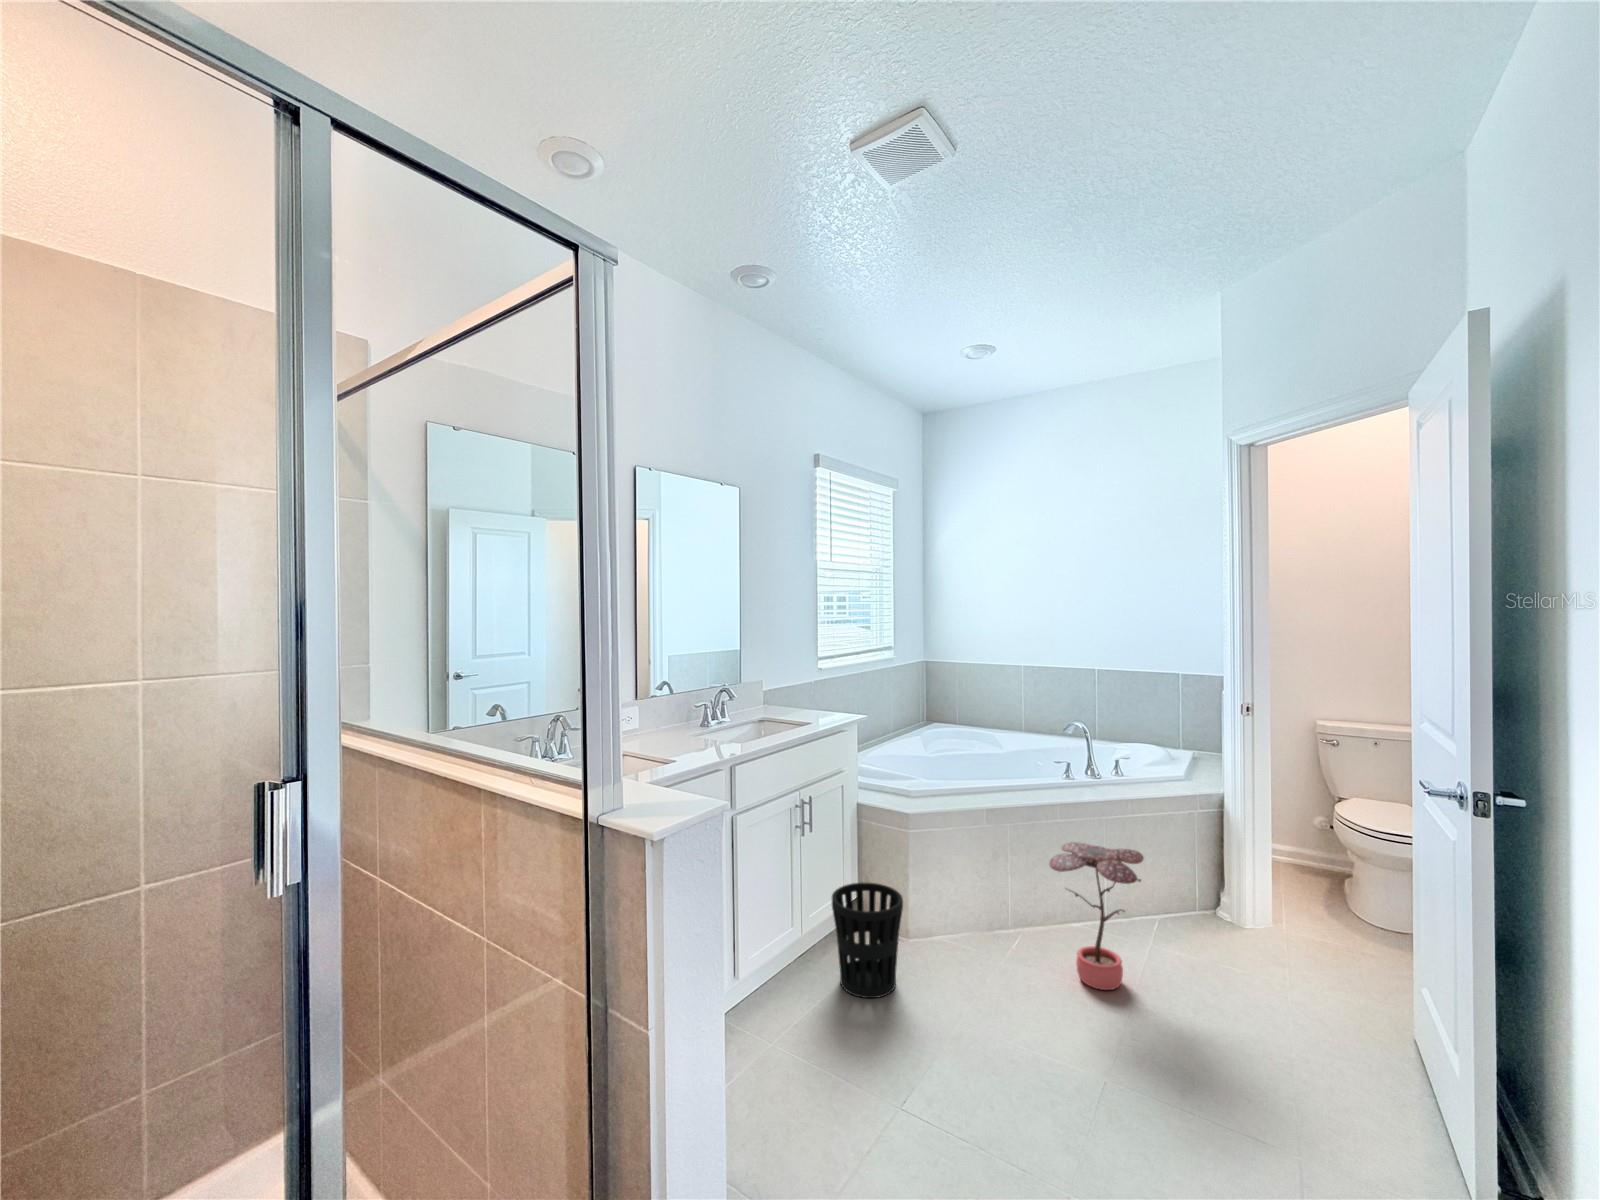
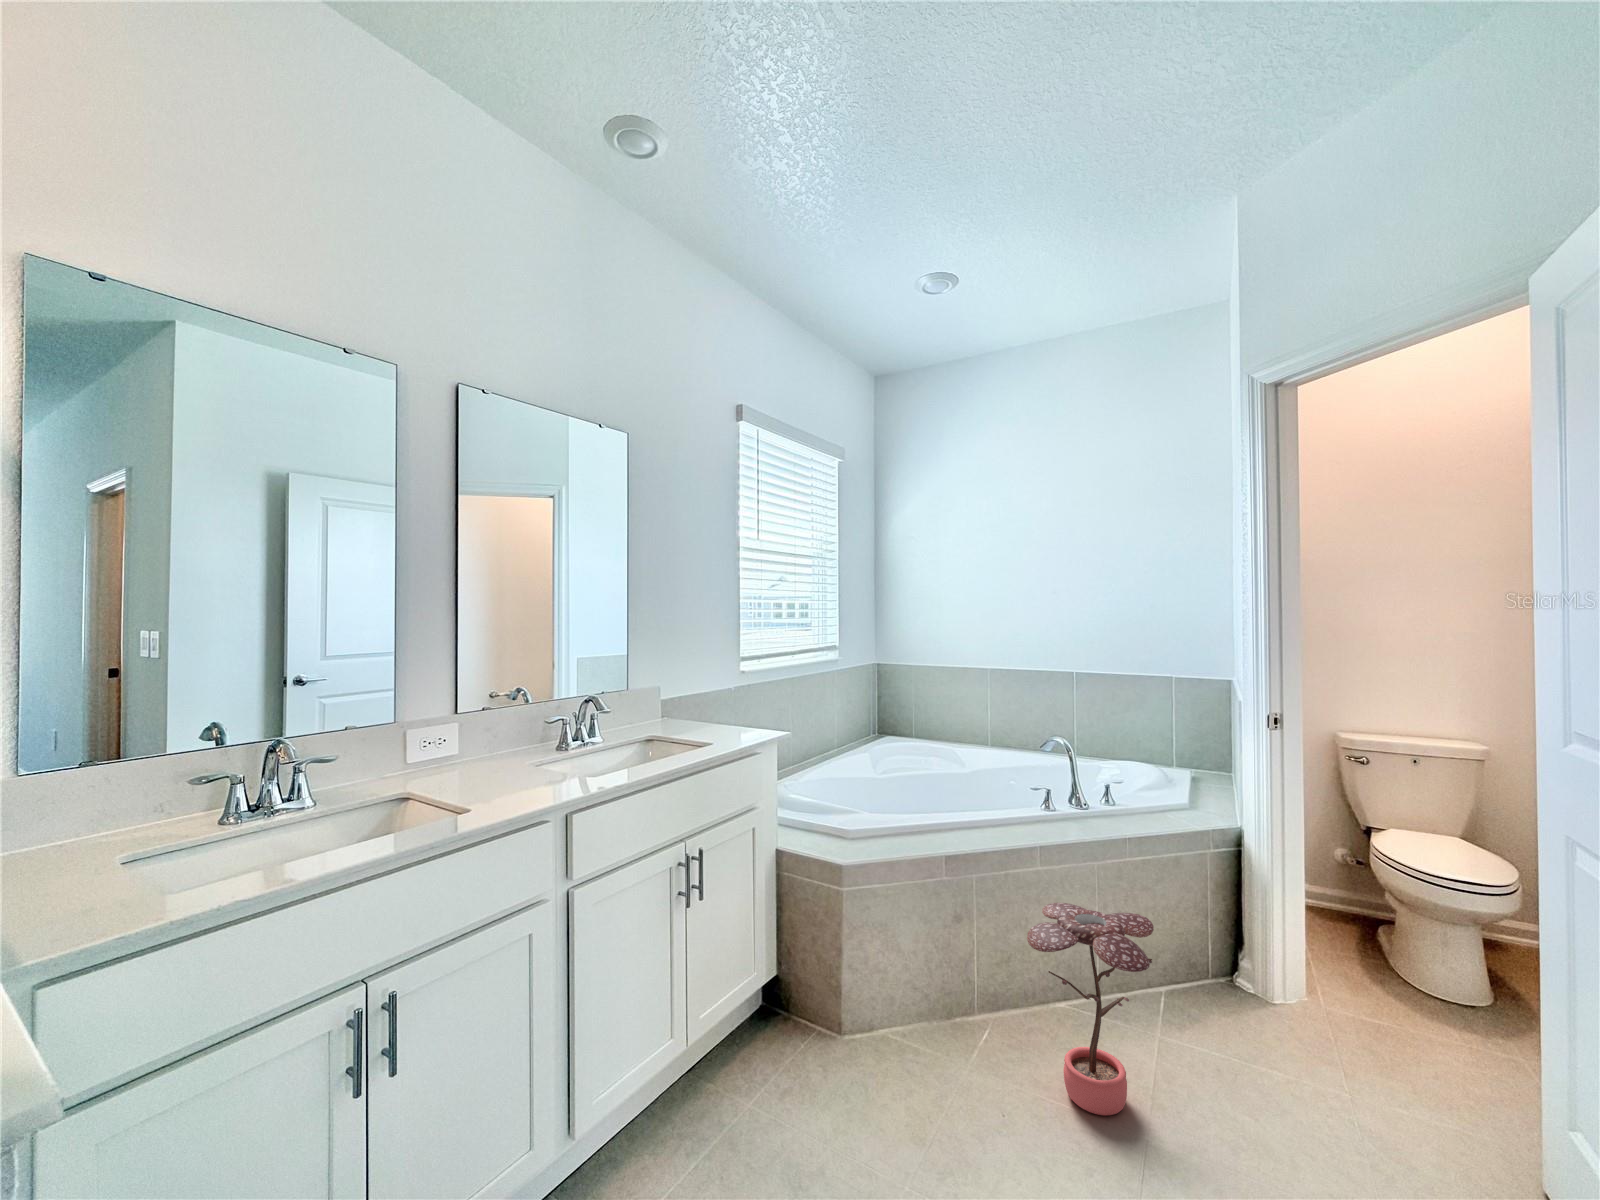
wastebasket: present [832,883,903,998] -> none [727,964,827,1139]

